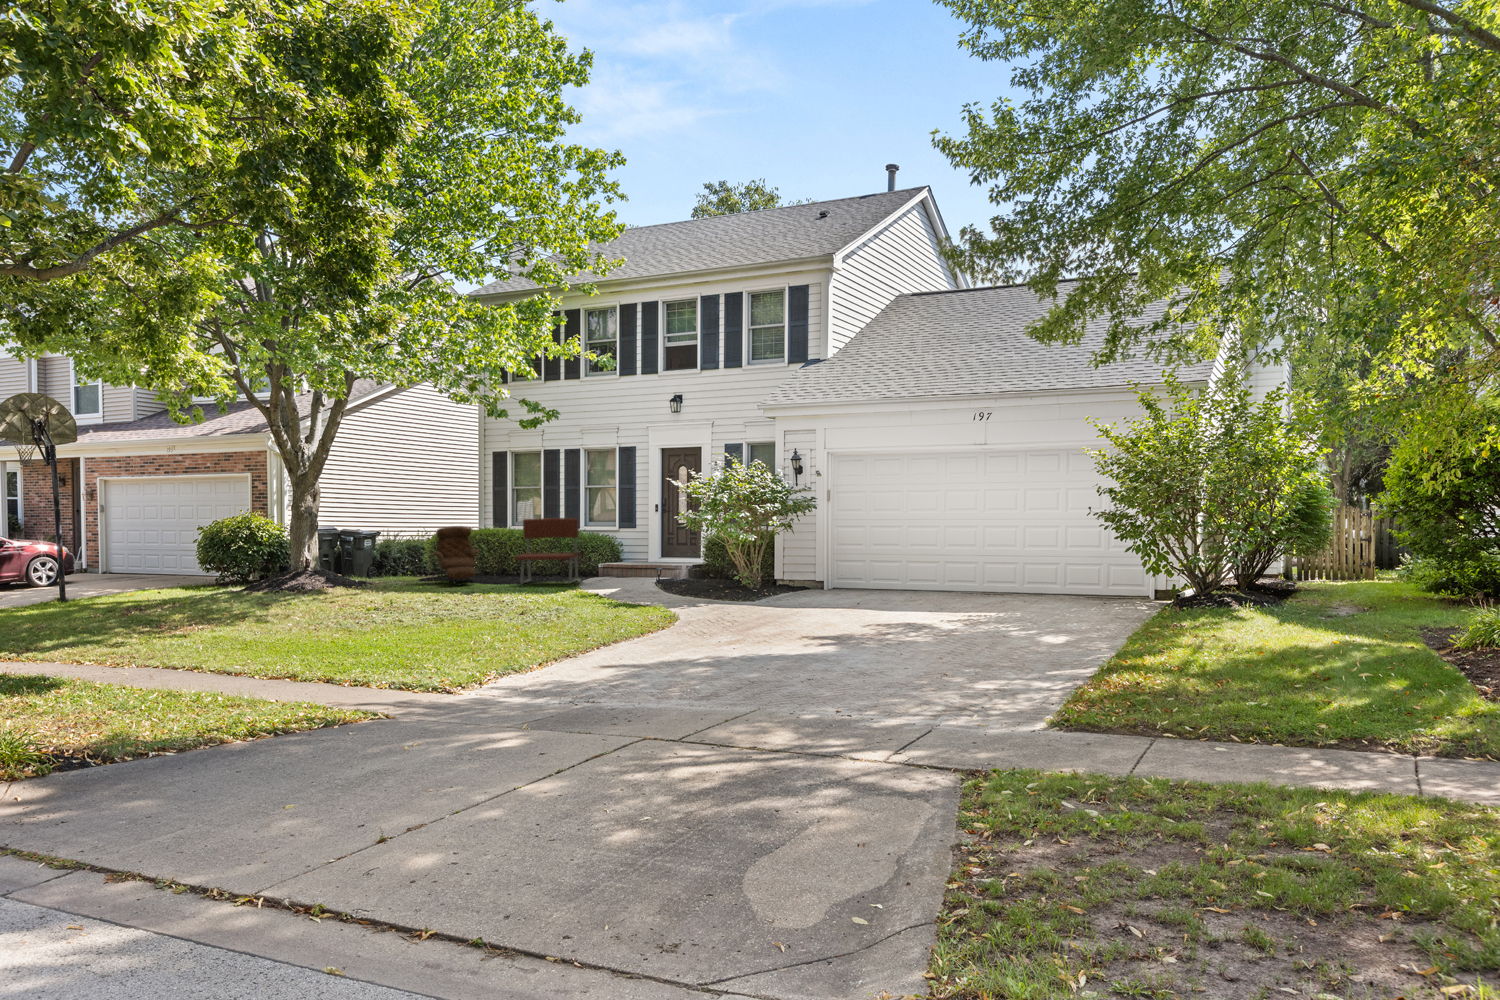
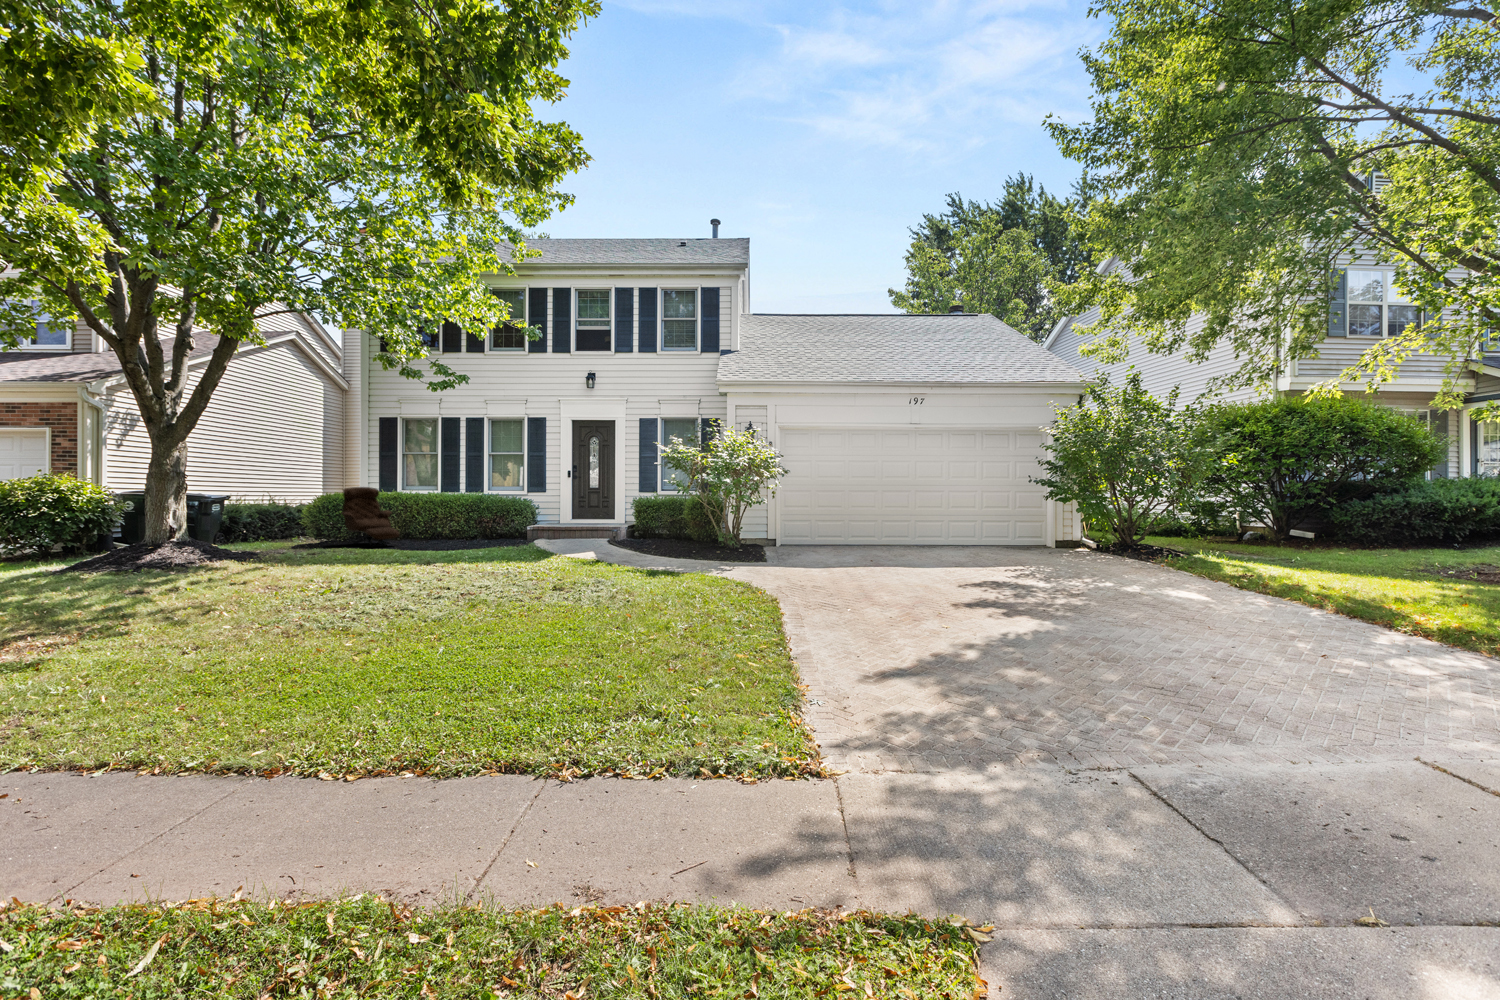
bench: present [514,518,579,584] -> none [446,480,507,544]

